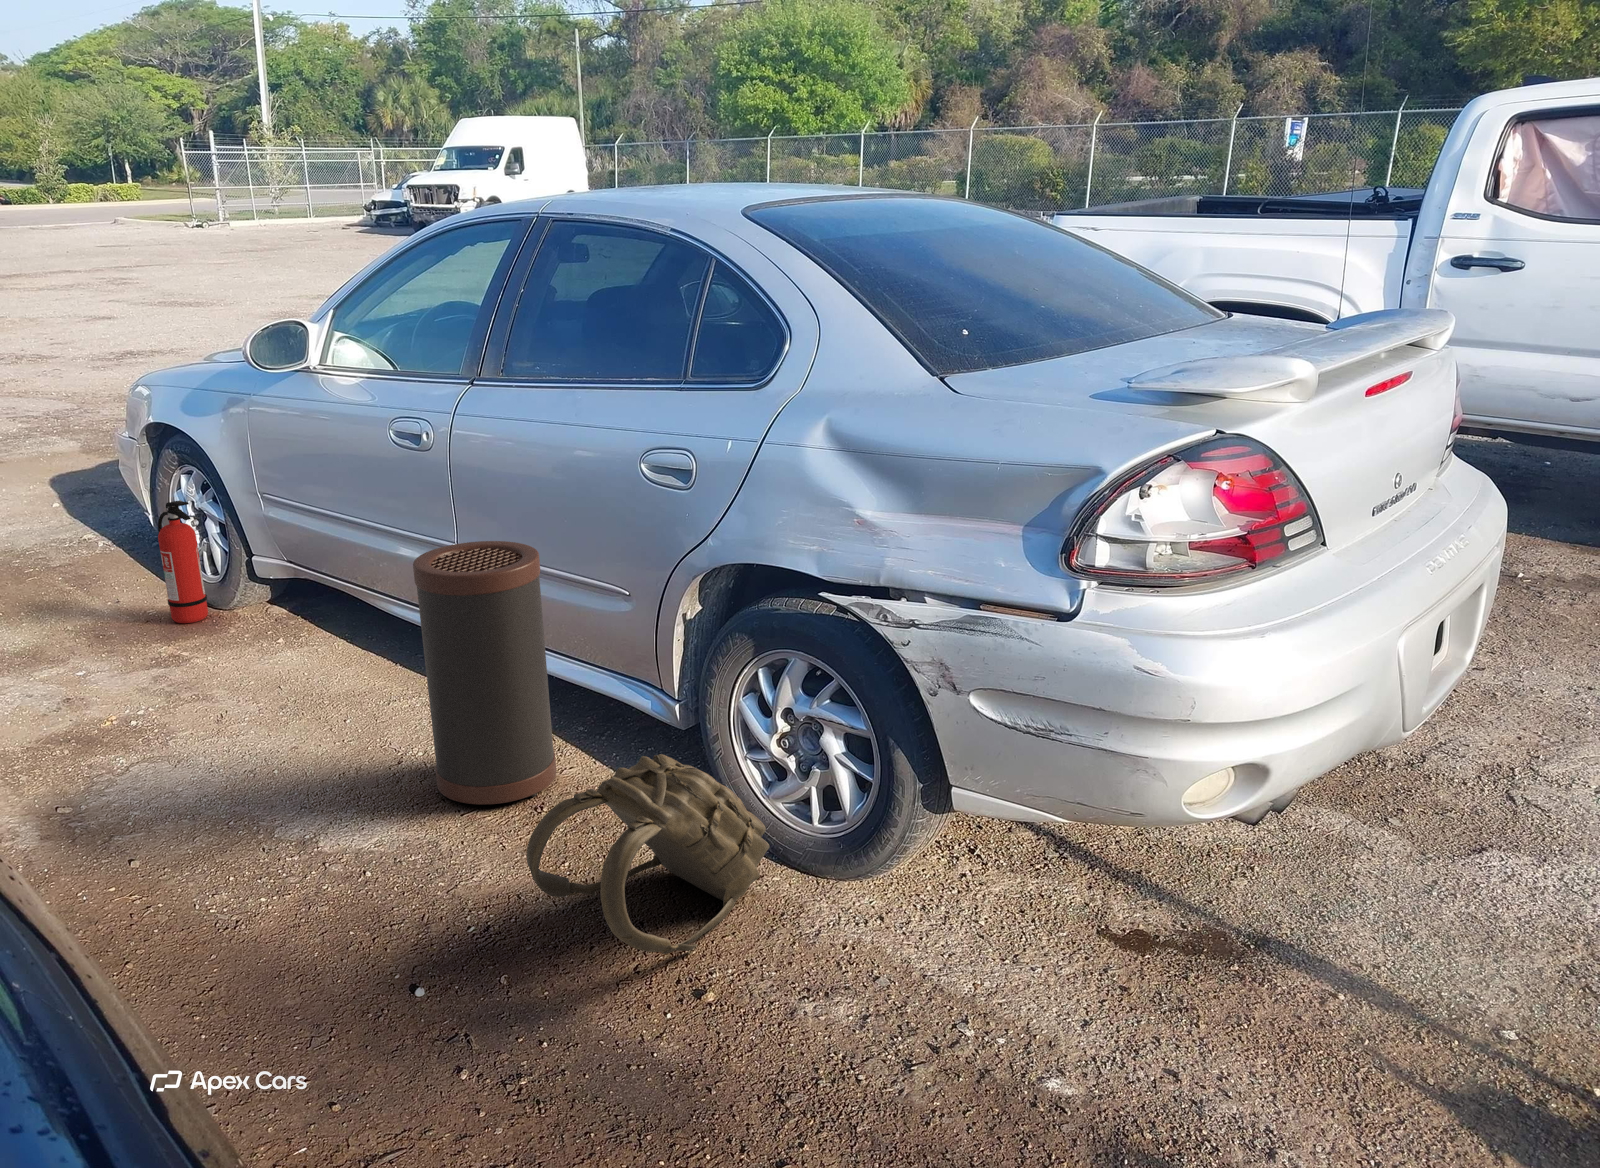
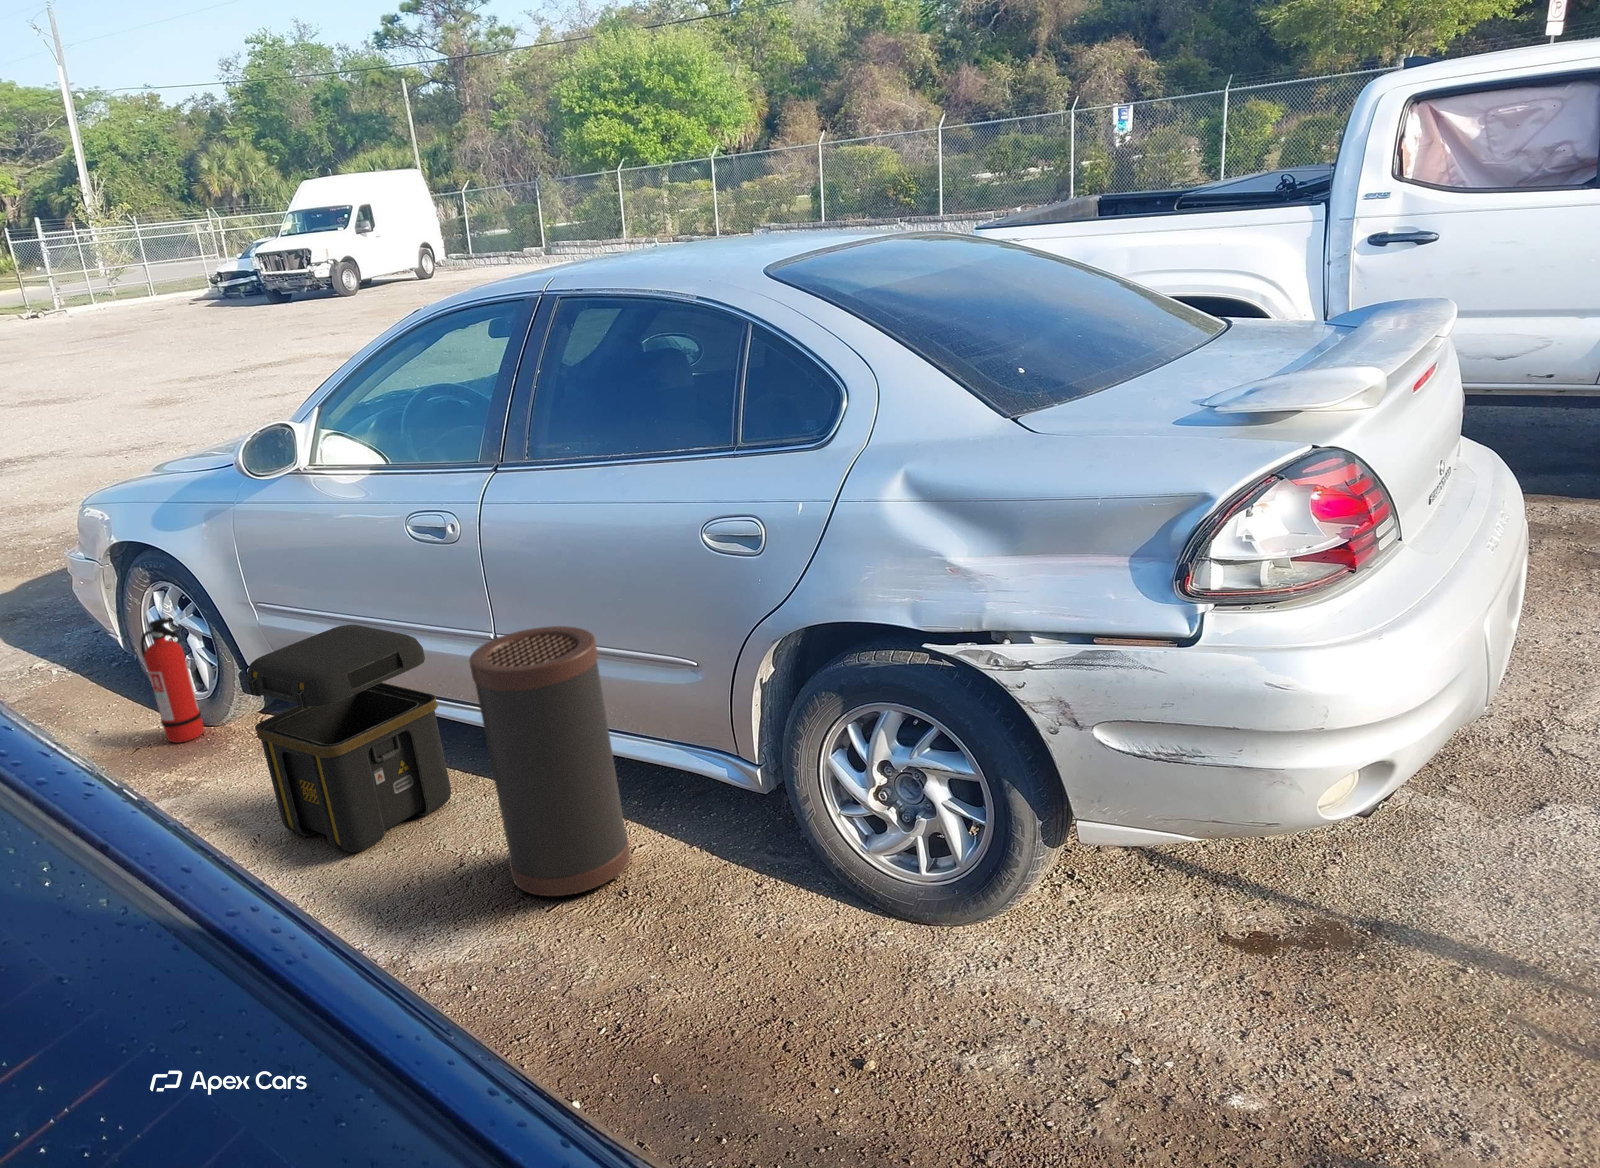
toolbox: none [223,523,410,741] -> present [246,625,451,852]
backpack: present [526,754,769,954] -> none [656,826,883,1028]

